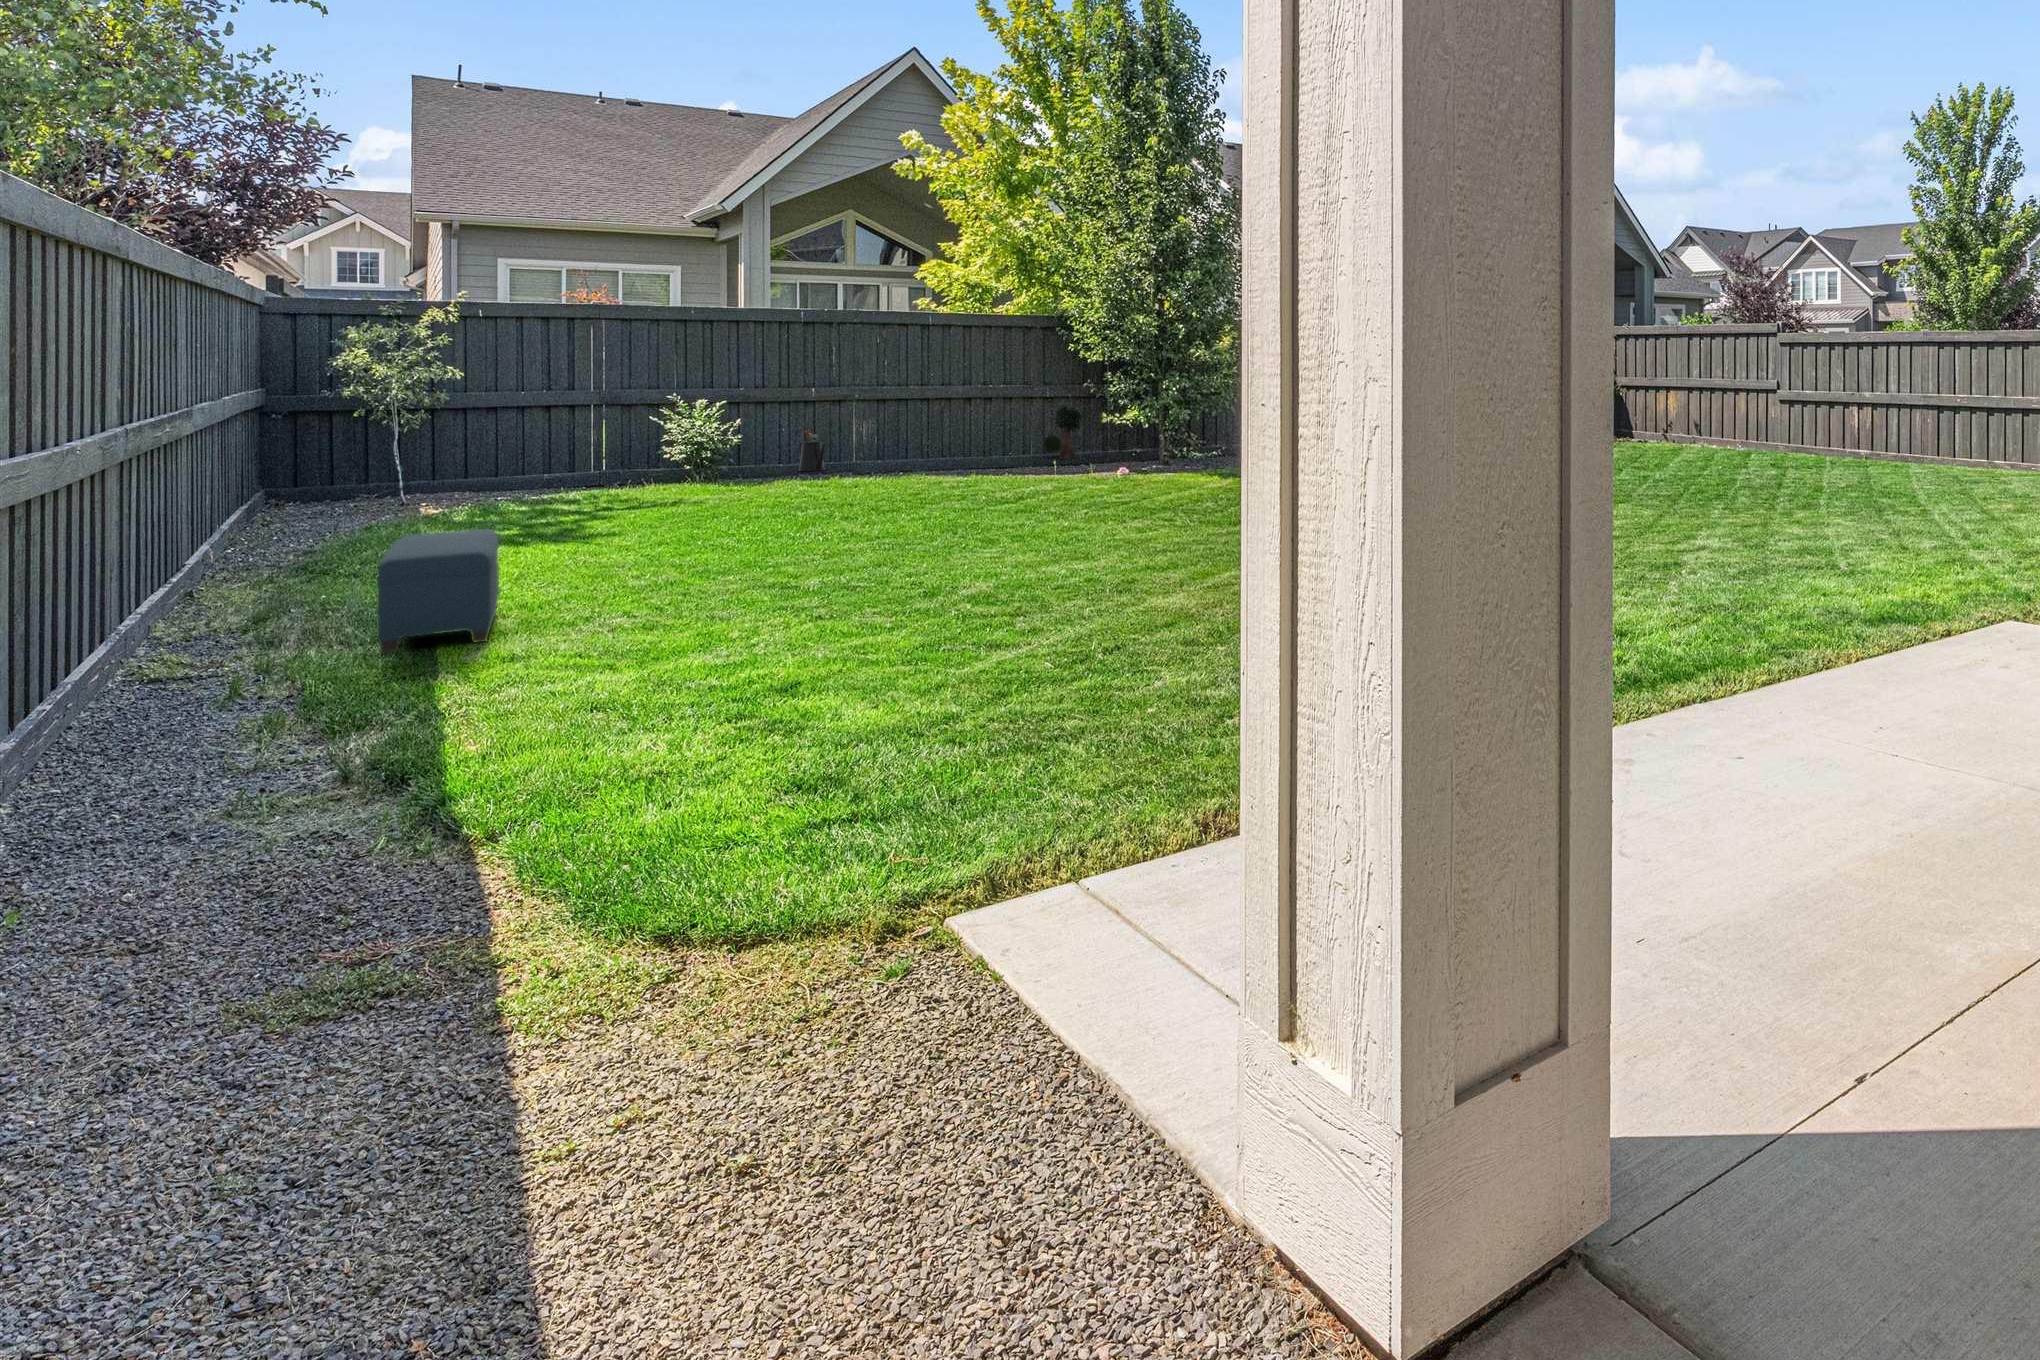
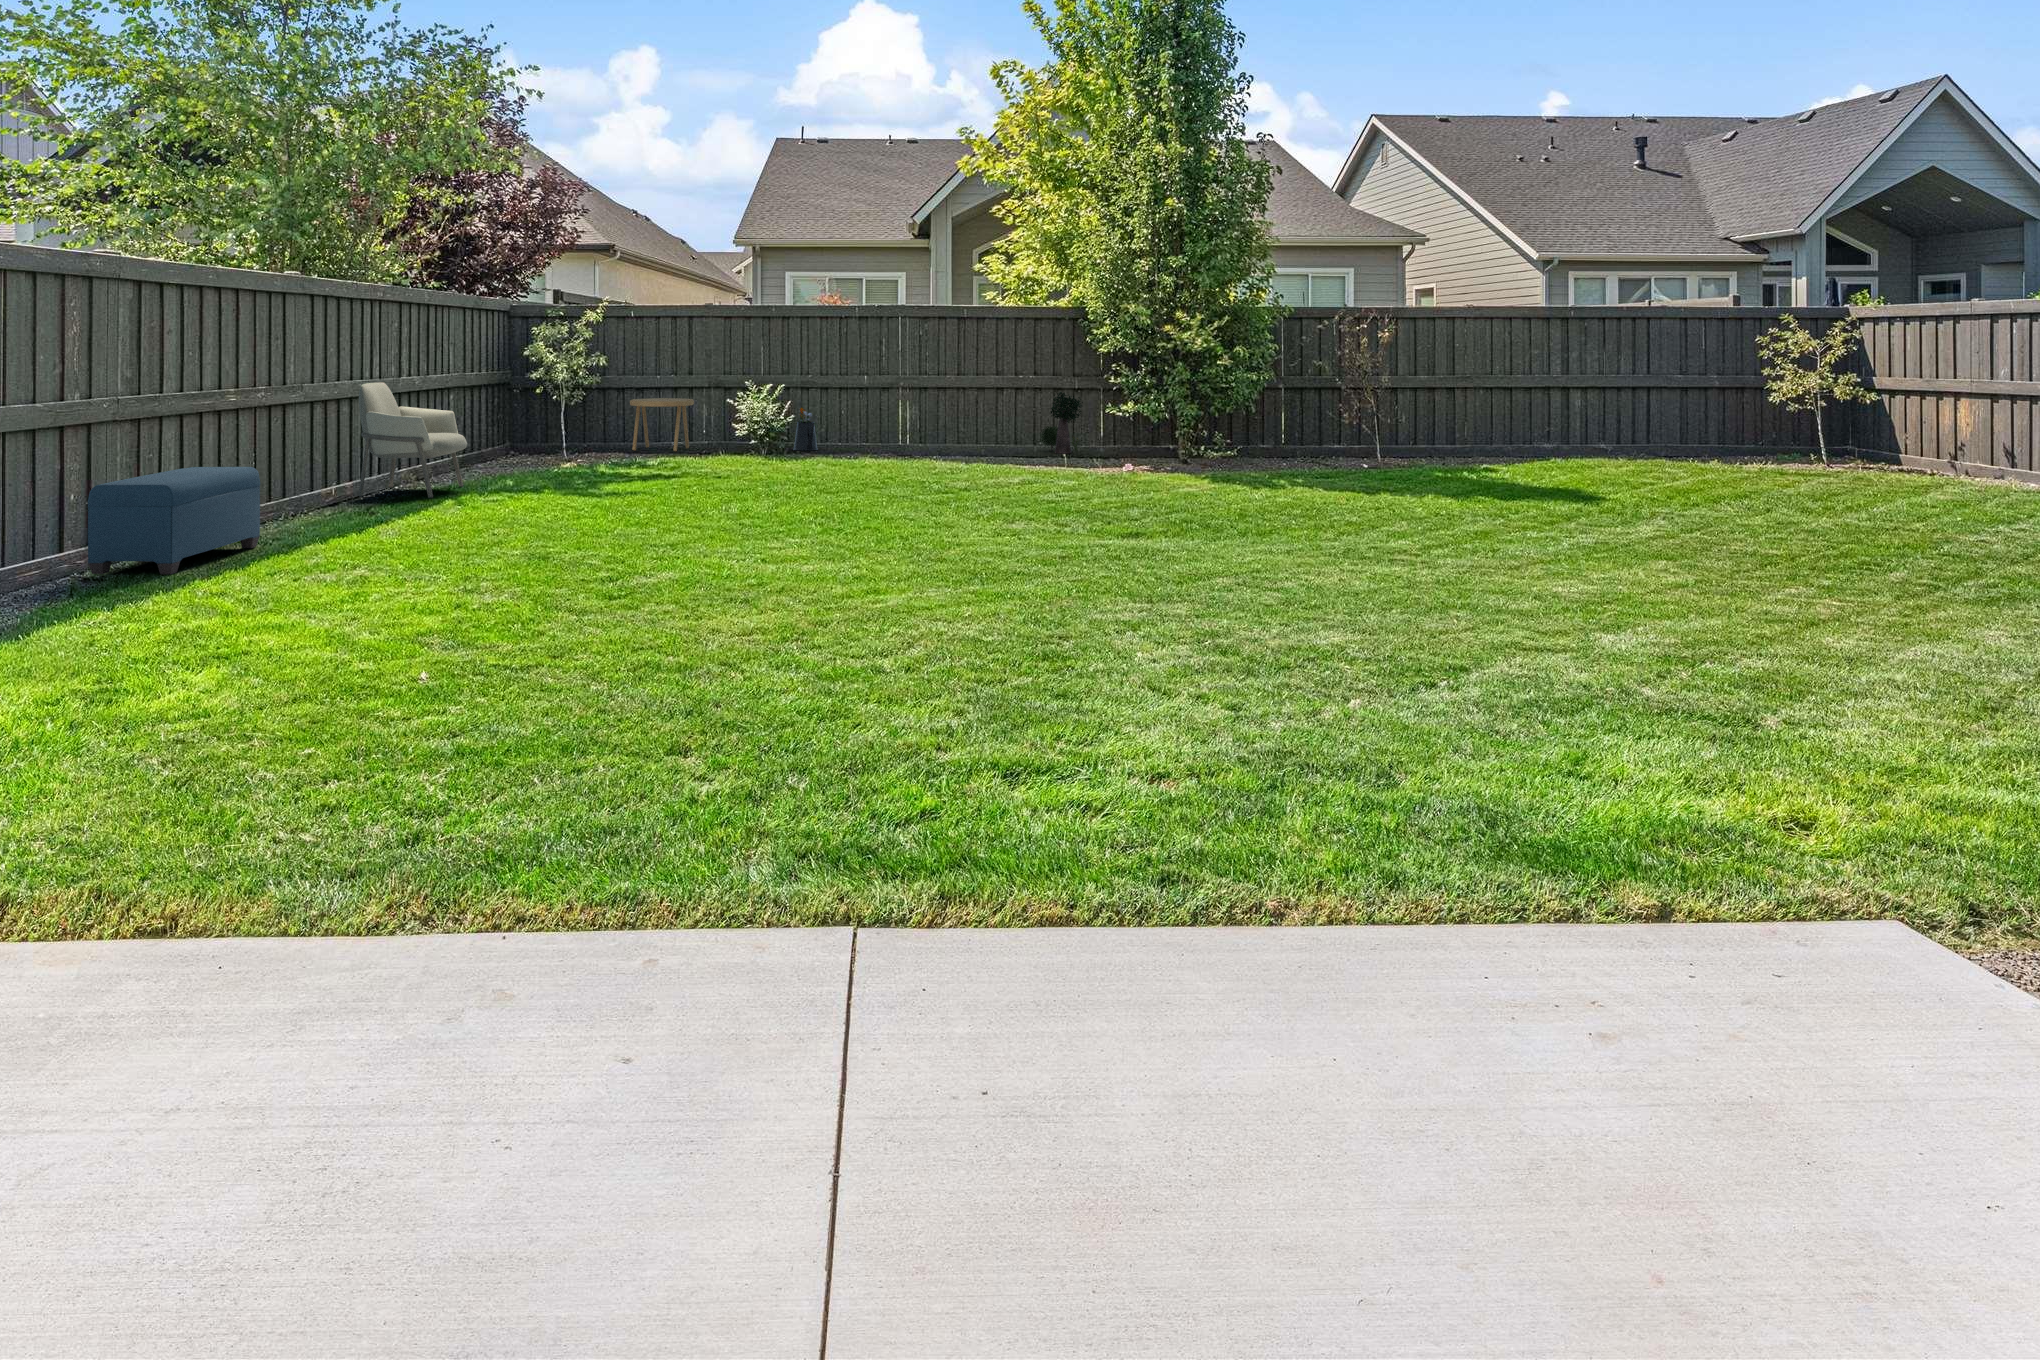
side table: none [609,426,686,483] -> present [630,398,694,452]
armchair: none [422,430,553,554] -> present [359,383,467,498]

